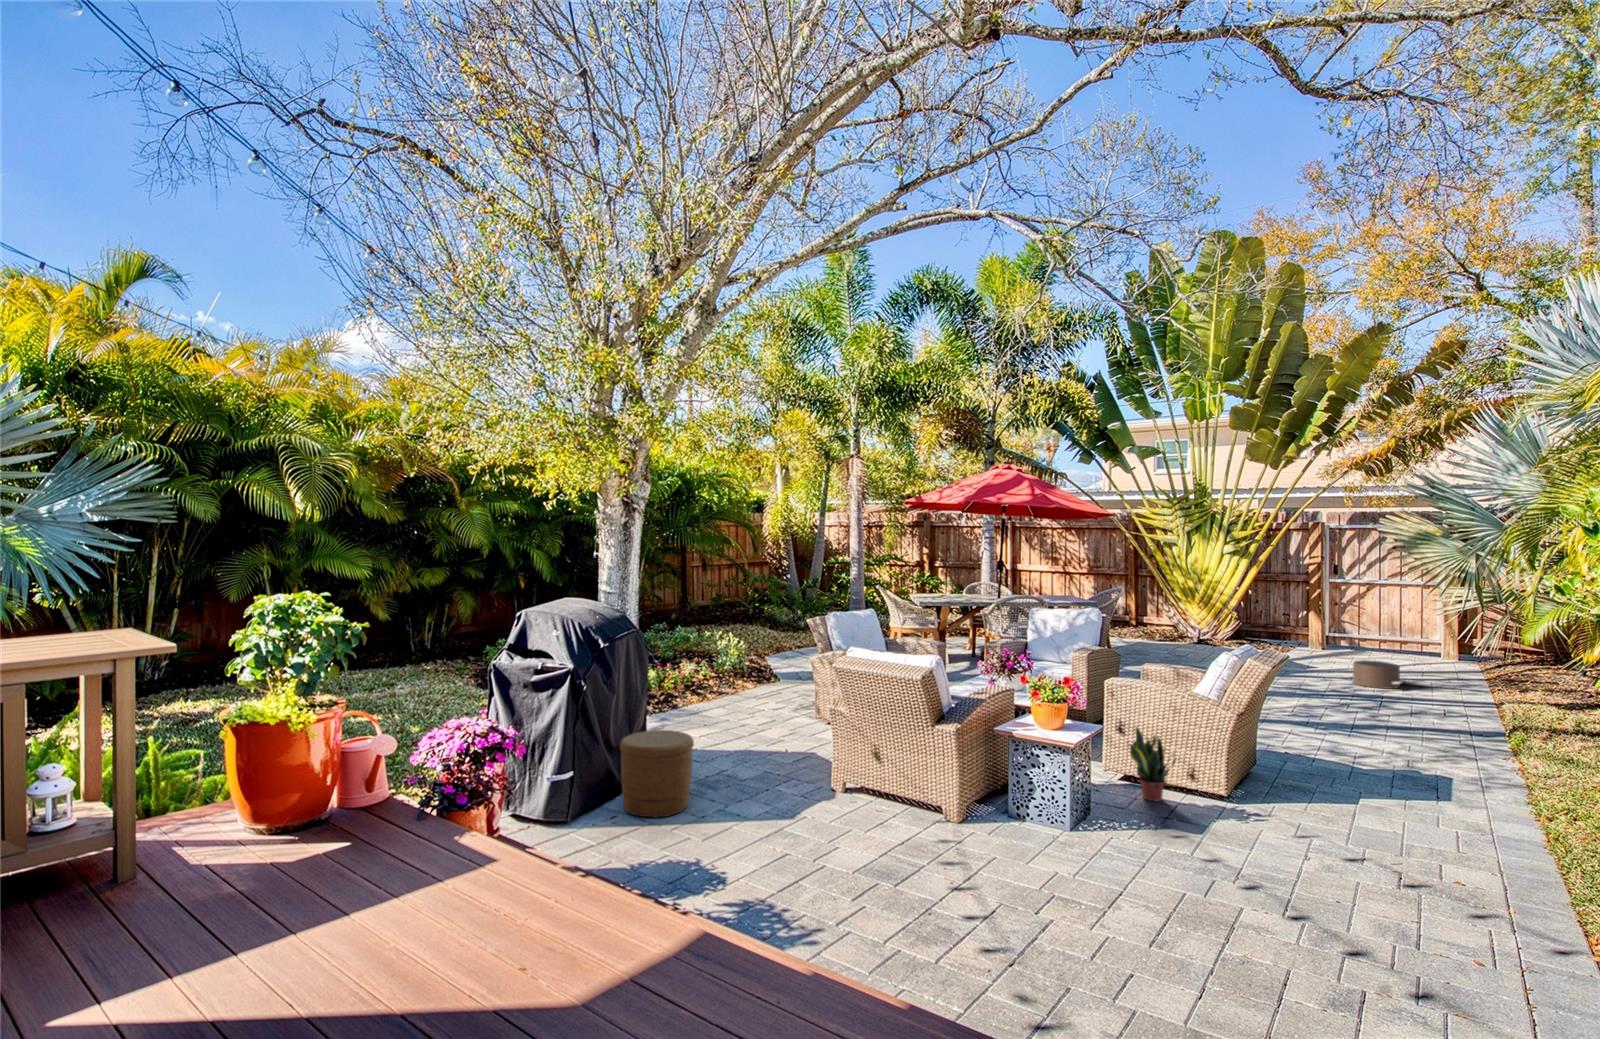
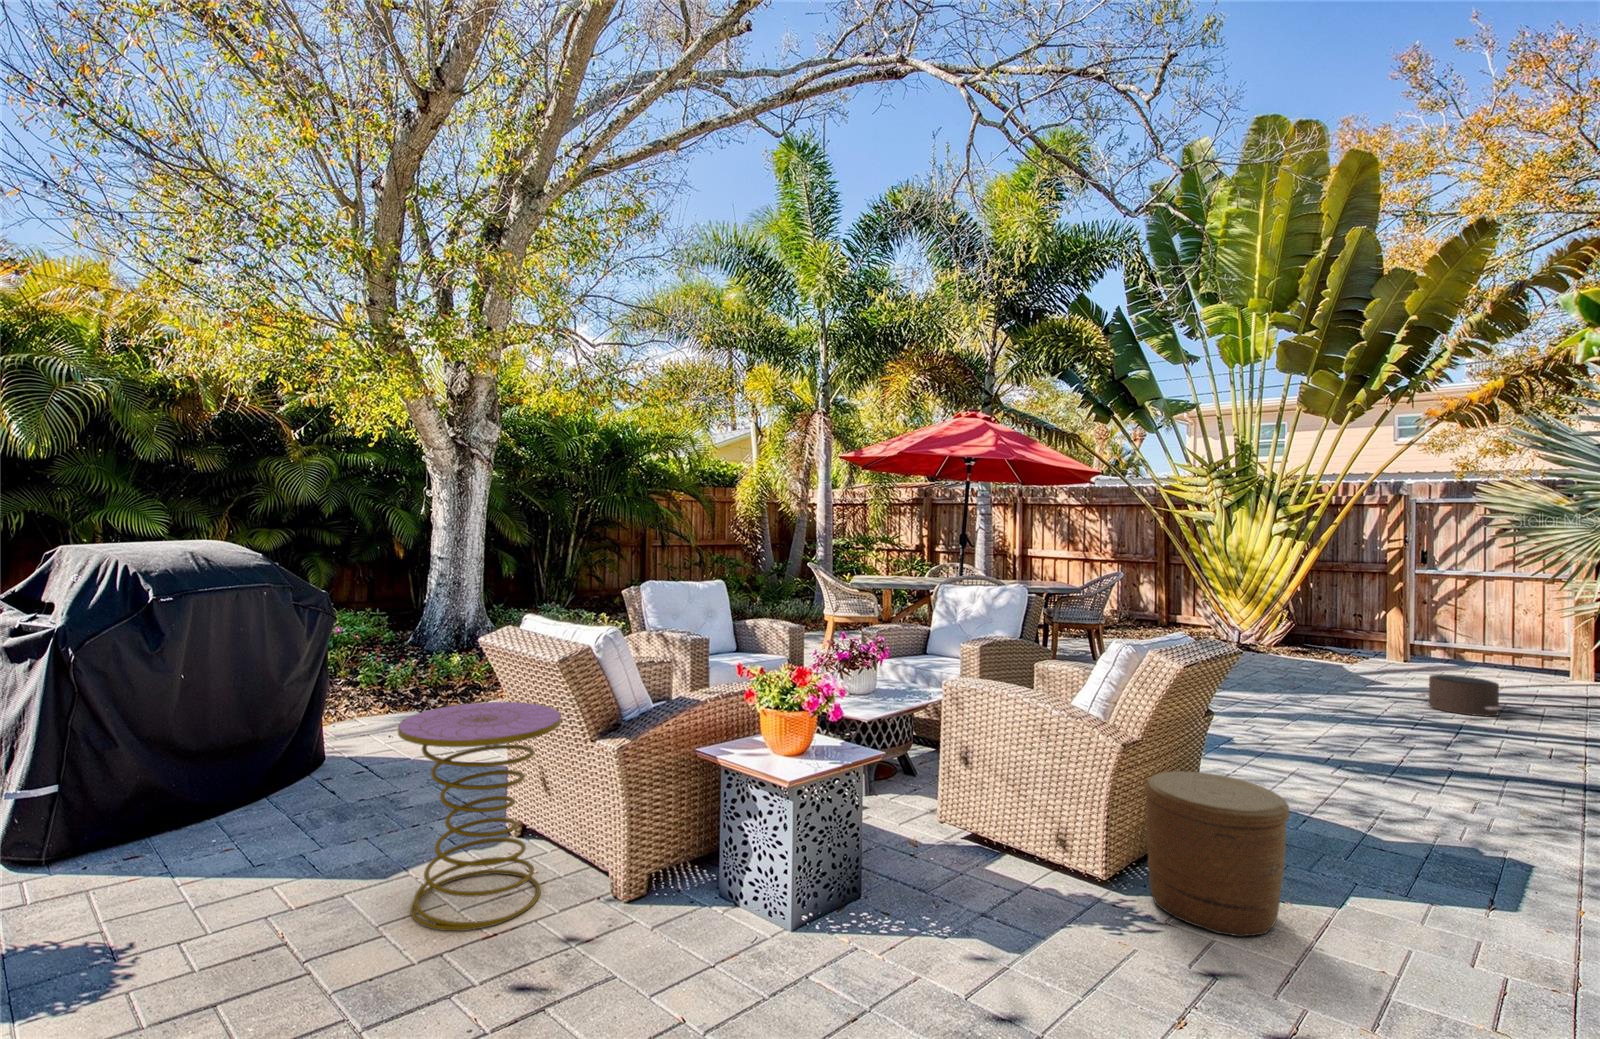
side table: none [831,706,924,842] -> present [398,702,561,931]
potted plant: present [1130,727,1176,801] -> none [941,755,1031,884]
woven basket: present [620,730,694,817] -> present [1145,771,1290,937]

